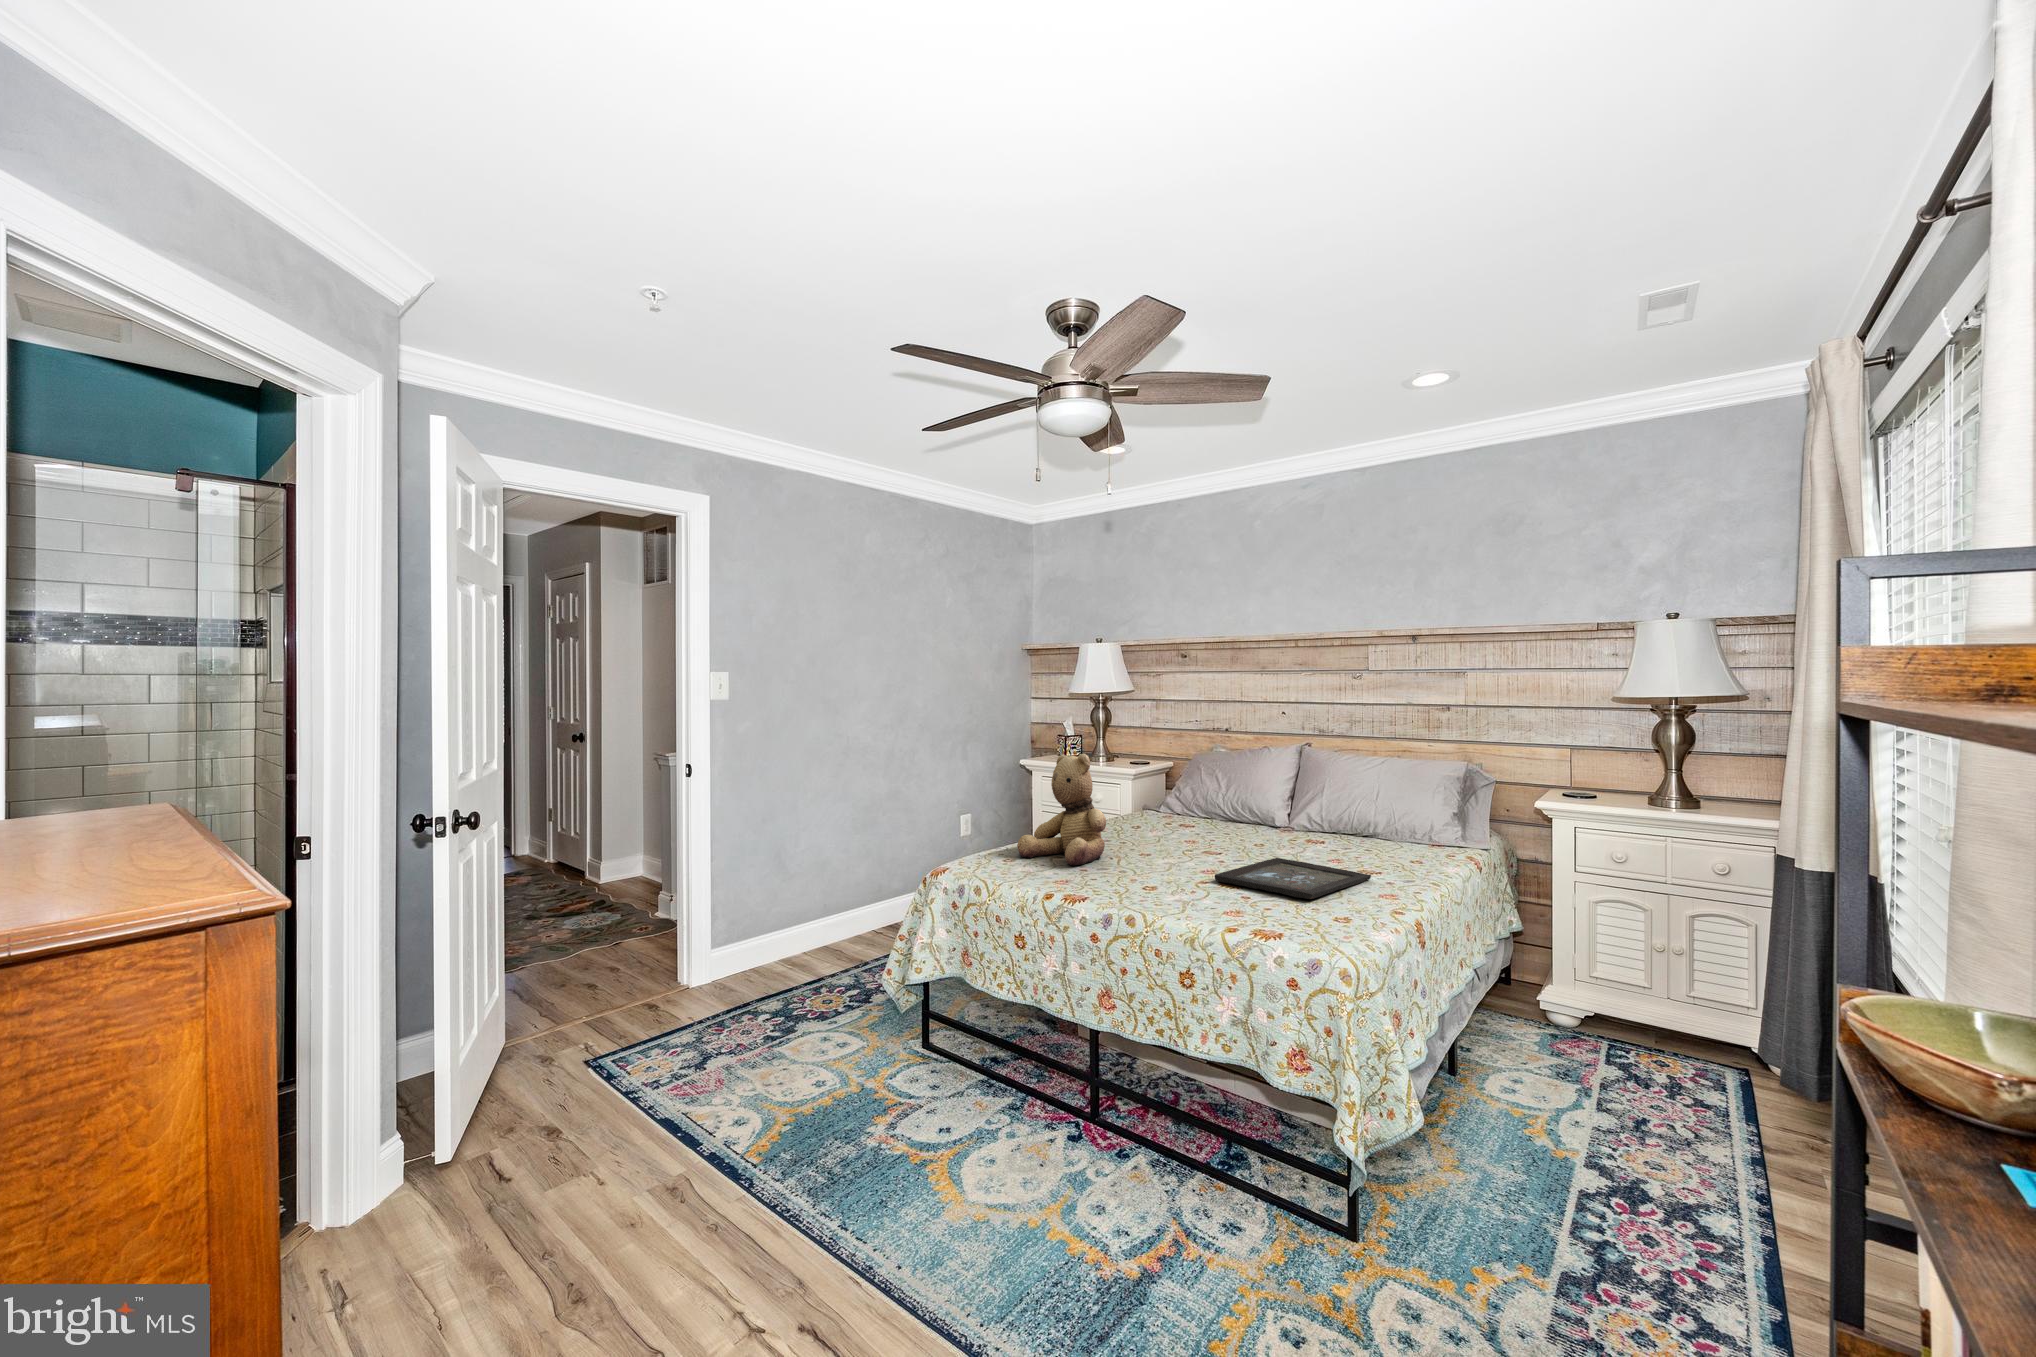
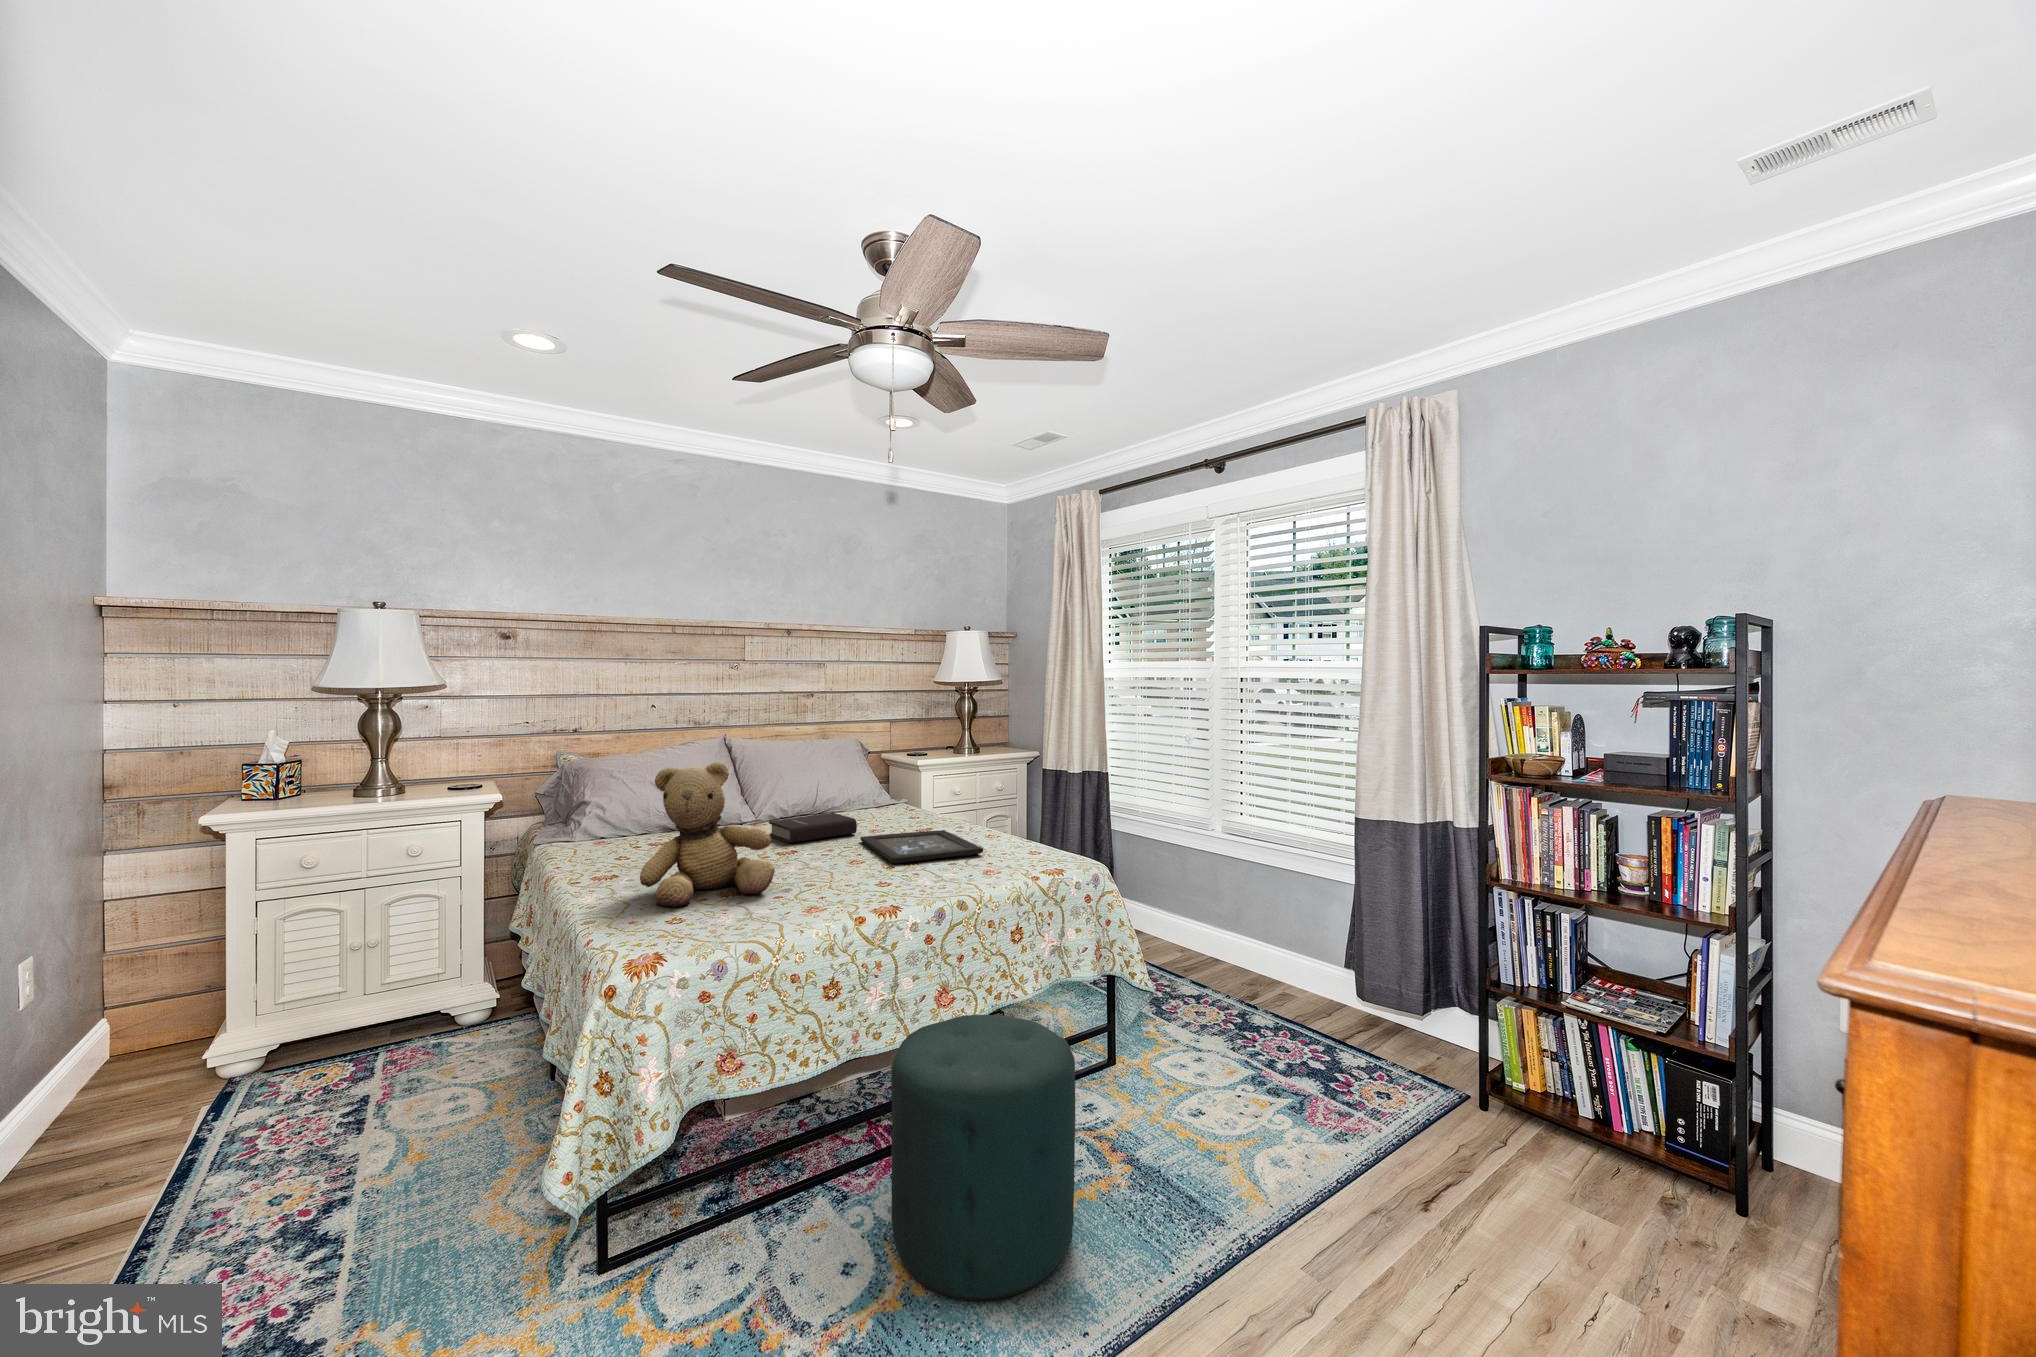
book: none [1225,827,1313,857] -> present [769,813,857,843]
ottoman: none [894,991,1058,1237] -> present [891,1015,1075,1301]

